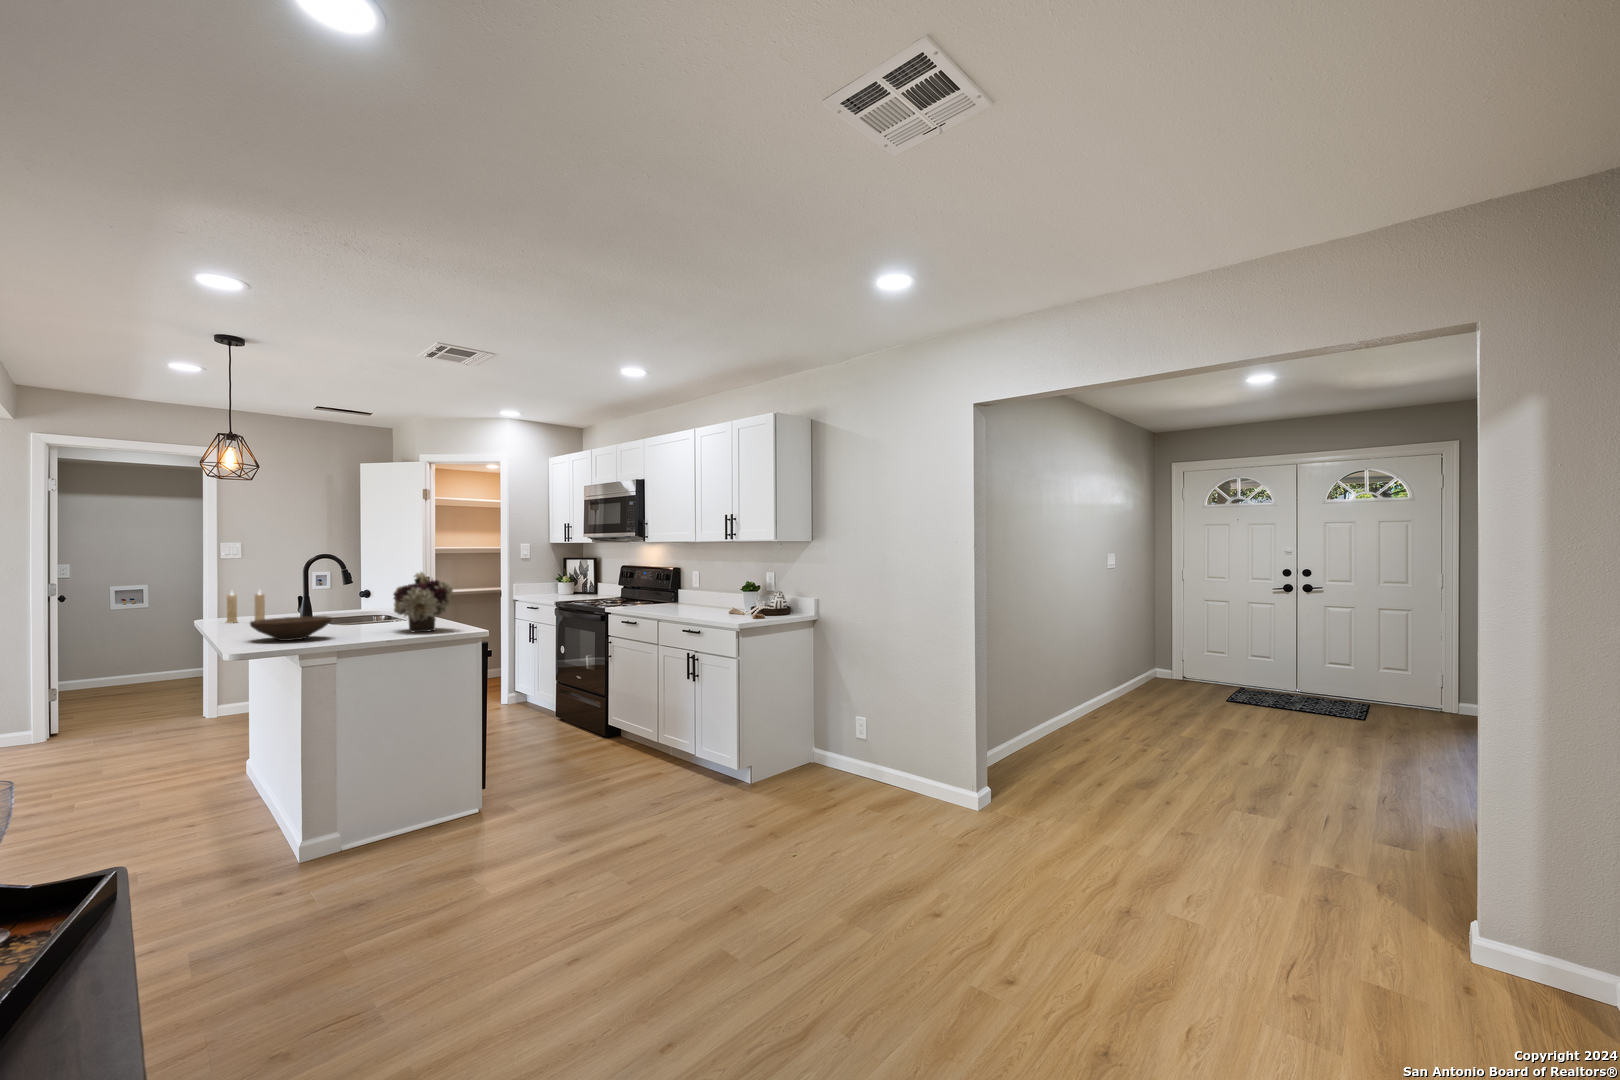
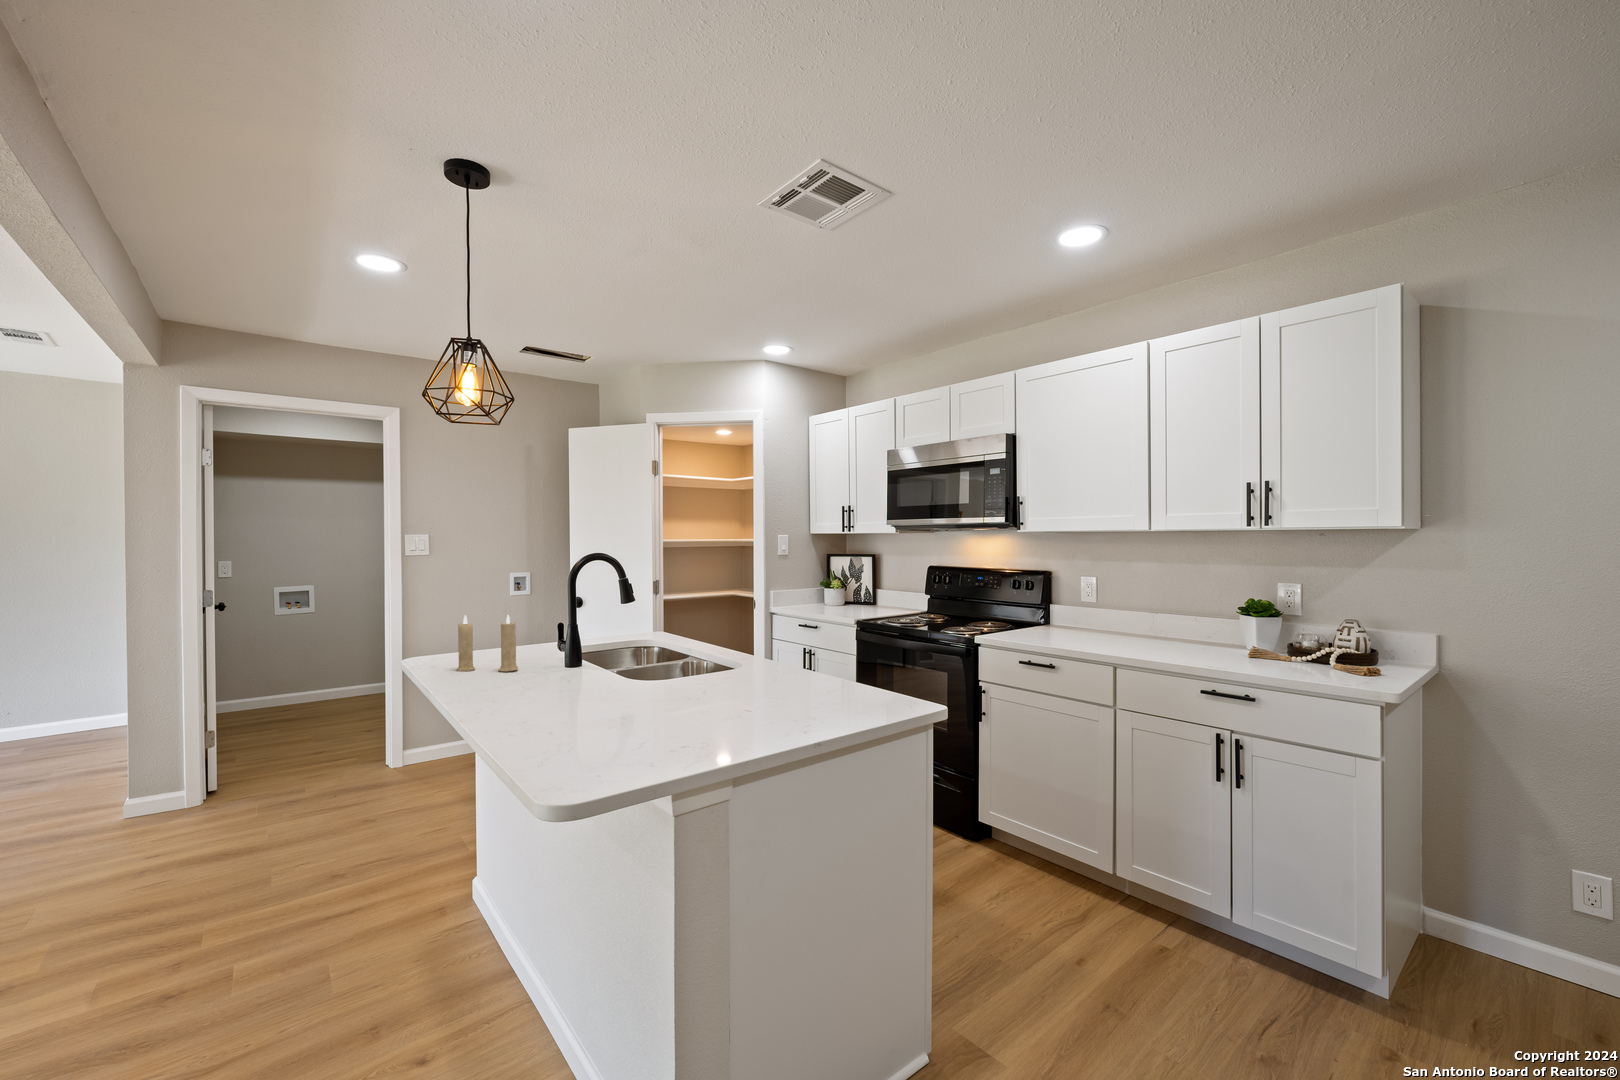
flower arrangement: present [393,572,453,632] -> none [757,590,870,708]
wooden bowl: present [250,616,332,641] -> none [560,685,705,748]

